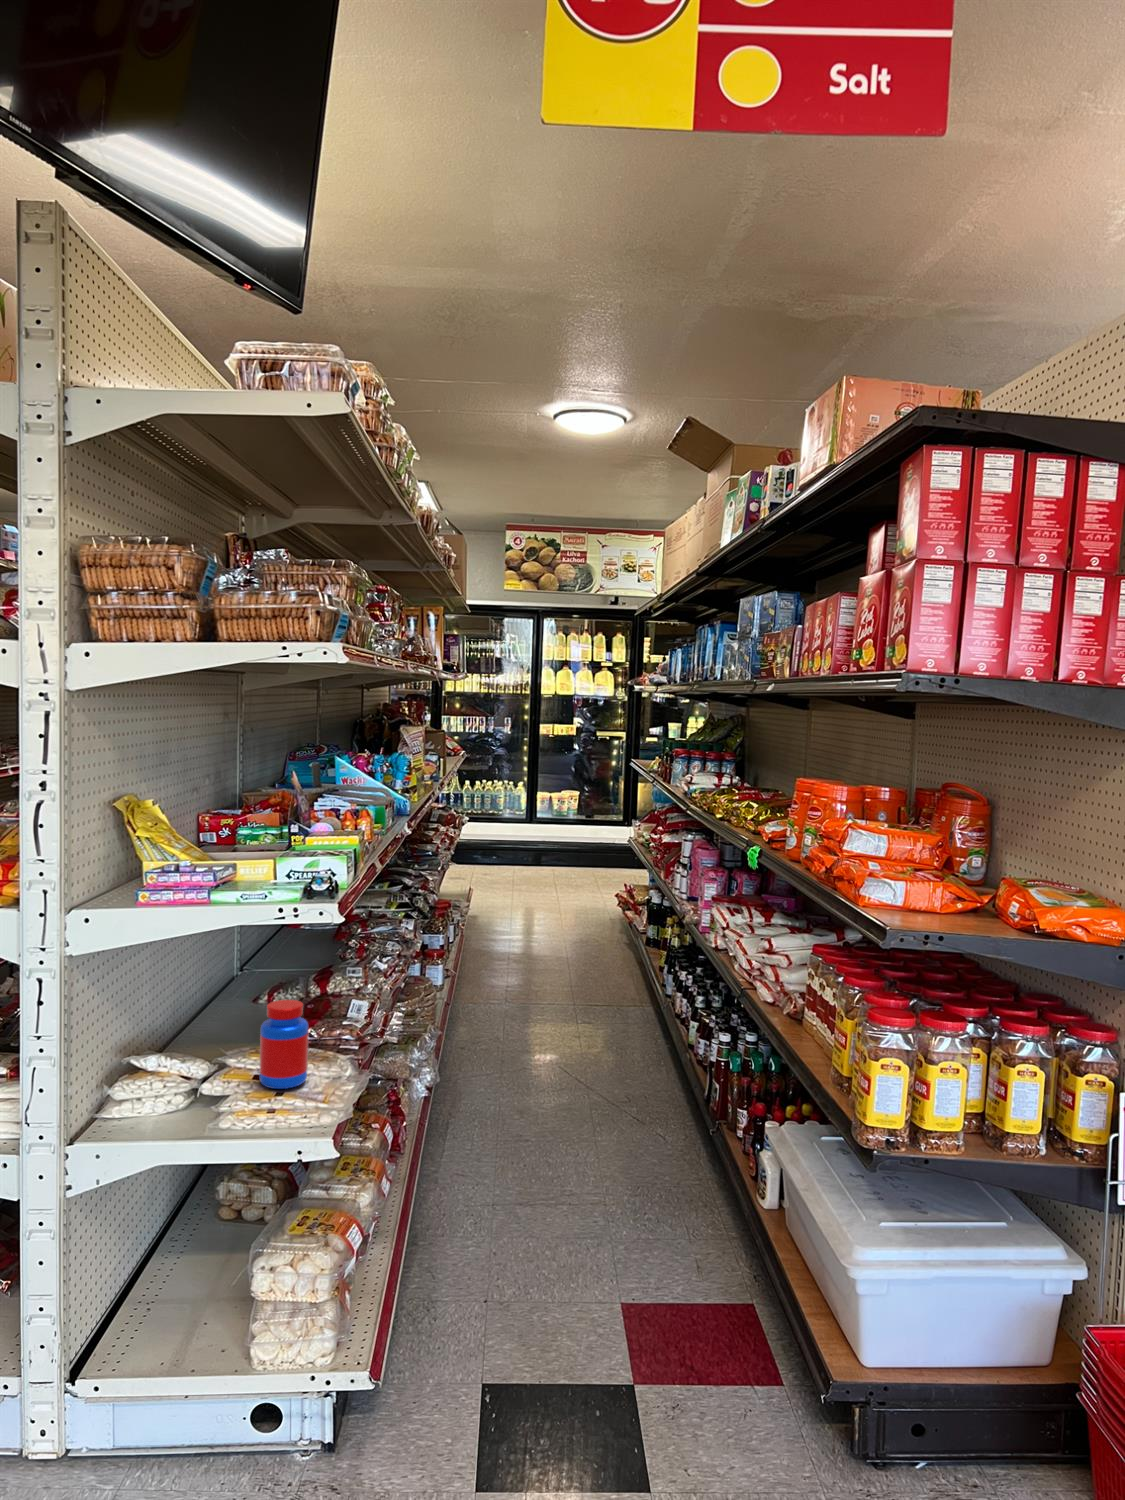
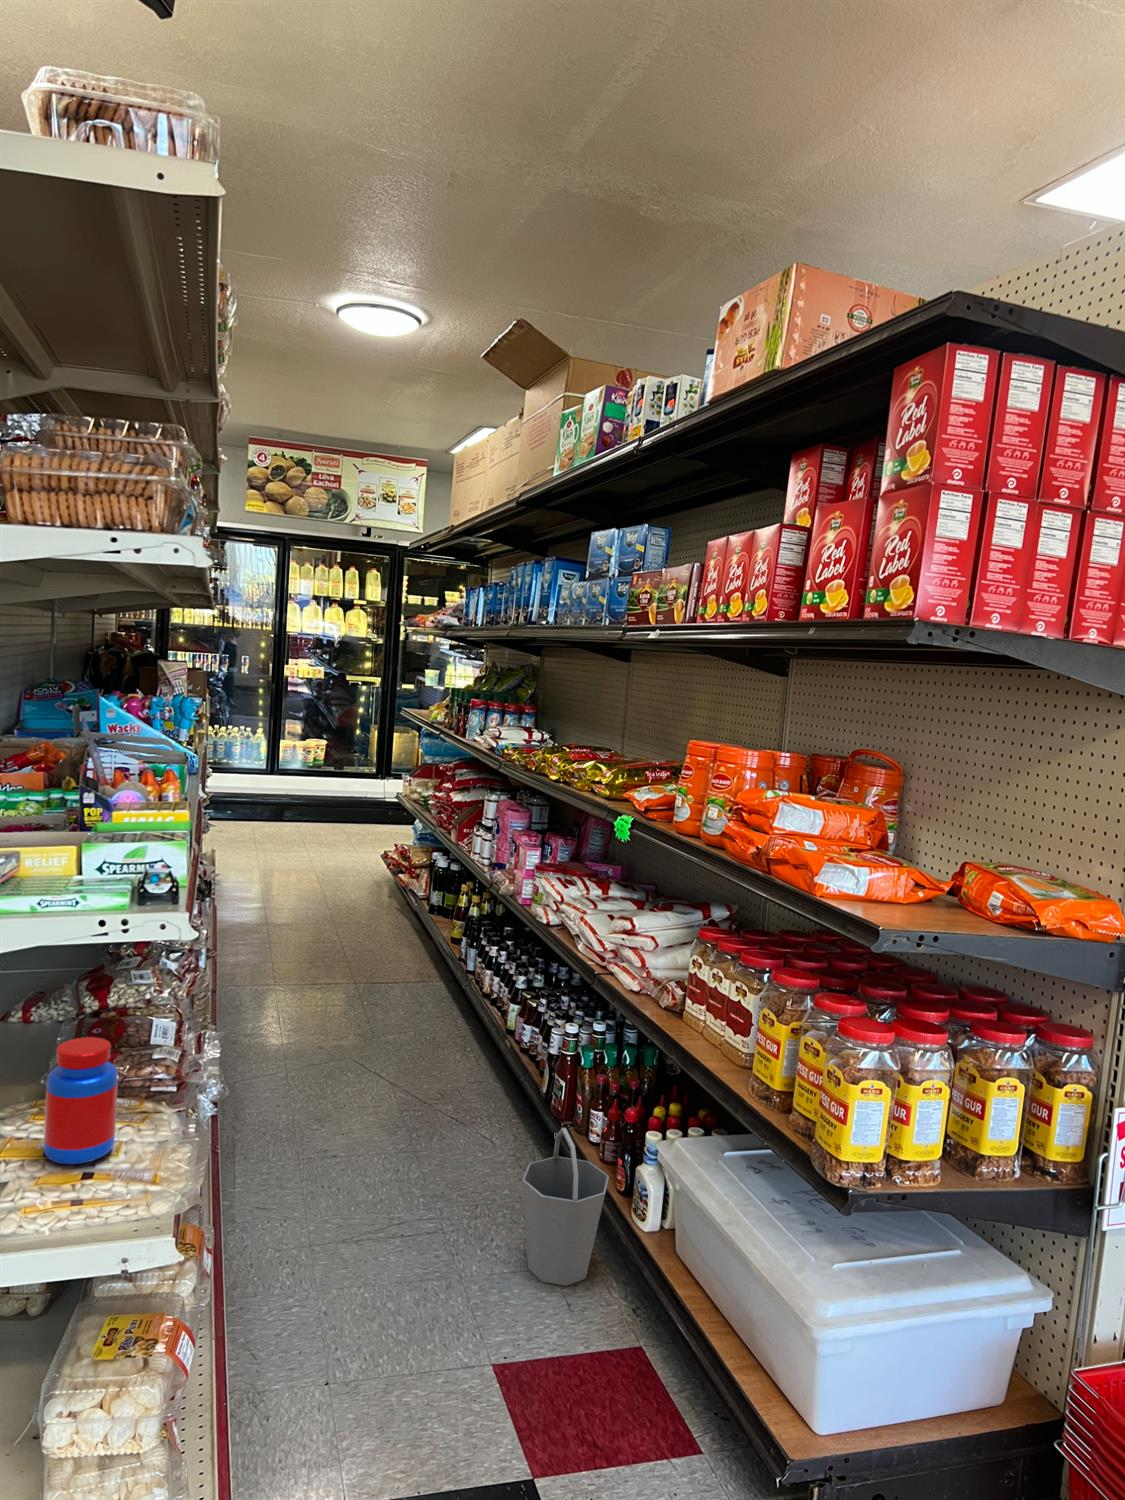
bucket: none [663,1123,743,1263] -> present [522,1128,609,1286]

